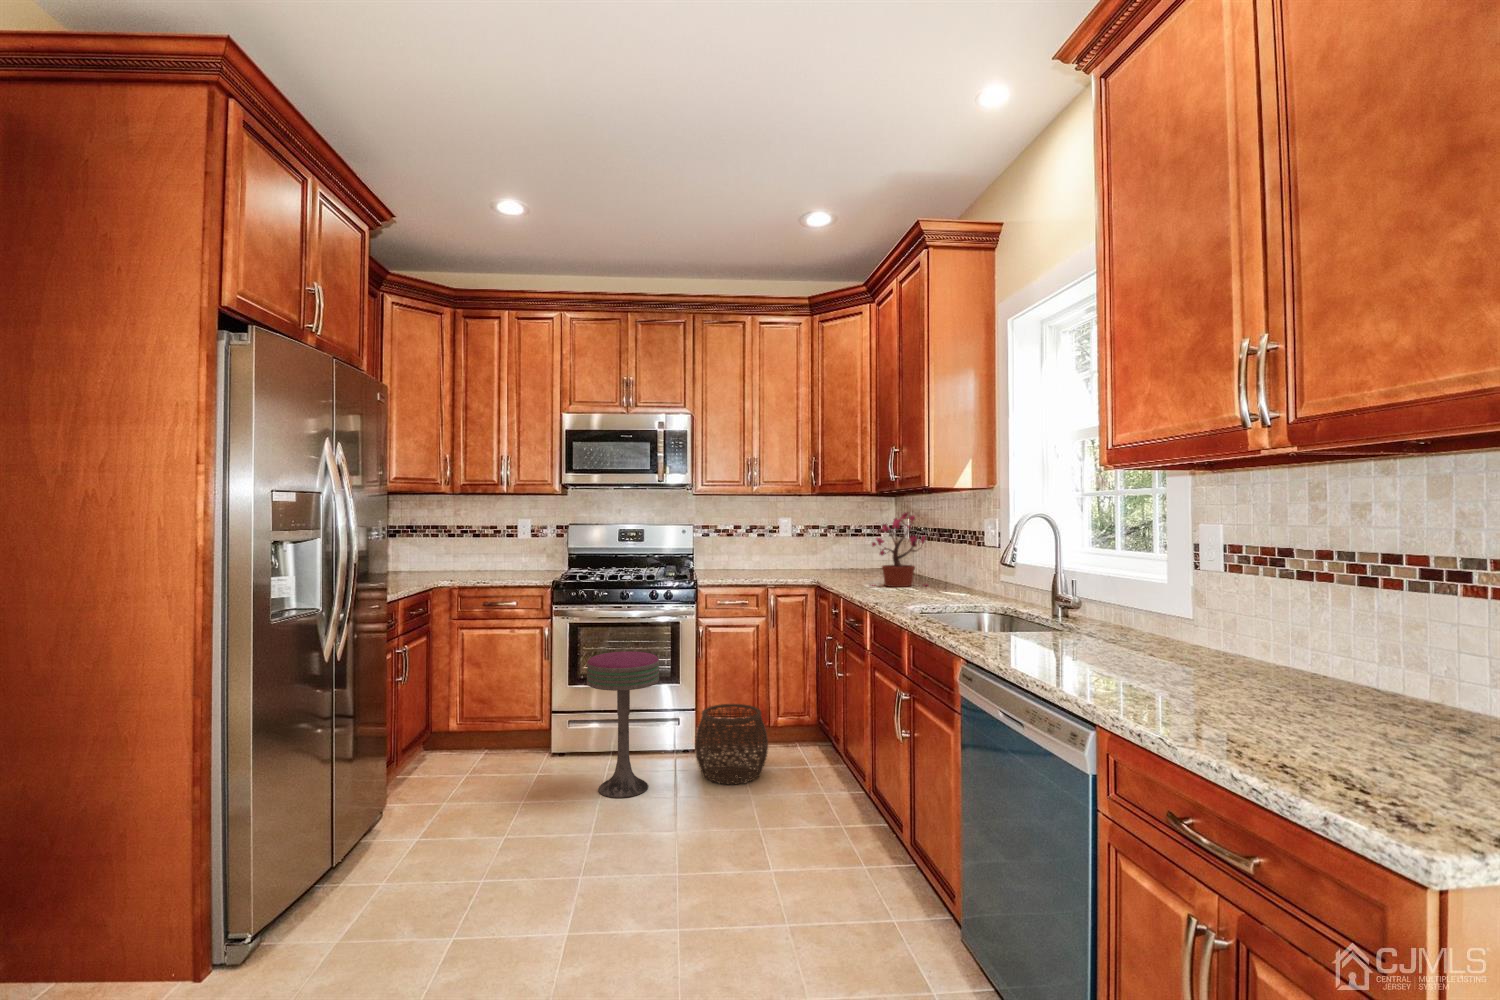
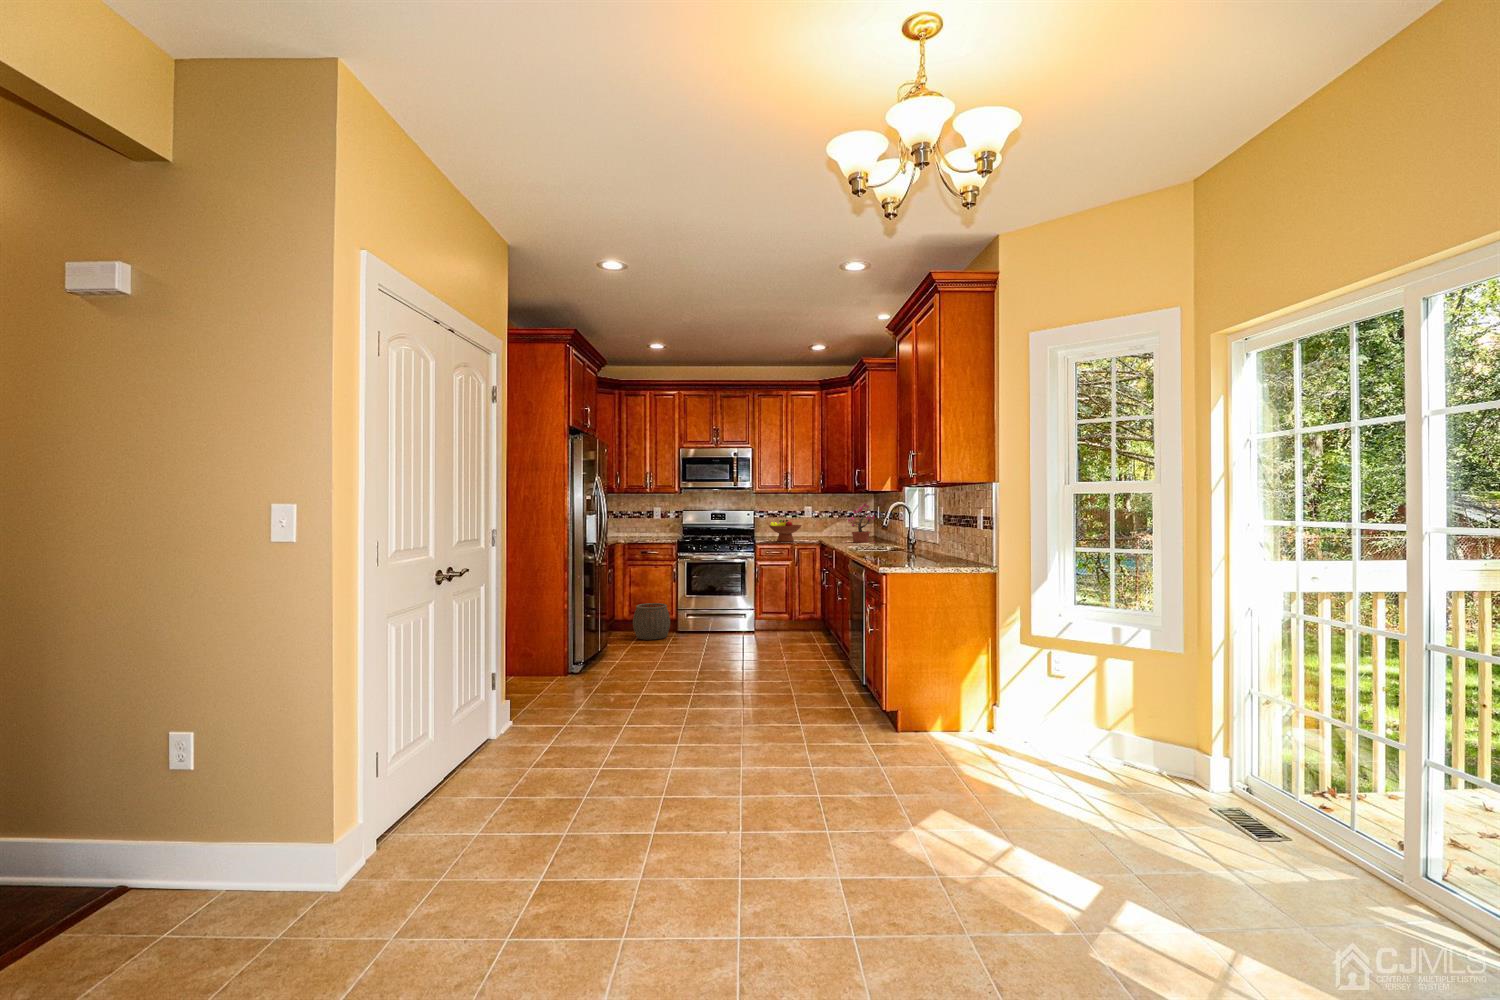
fruit bowl: none [722,542,782,582] -> present [769,520,802,542]
bar stool: present [587,651,659,798] -> none [698,576,734,646]
woven basket: present [695,704,768,784] -> present [633,603,670,640]

